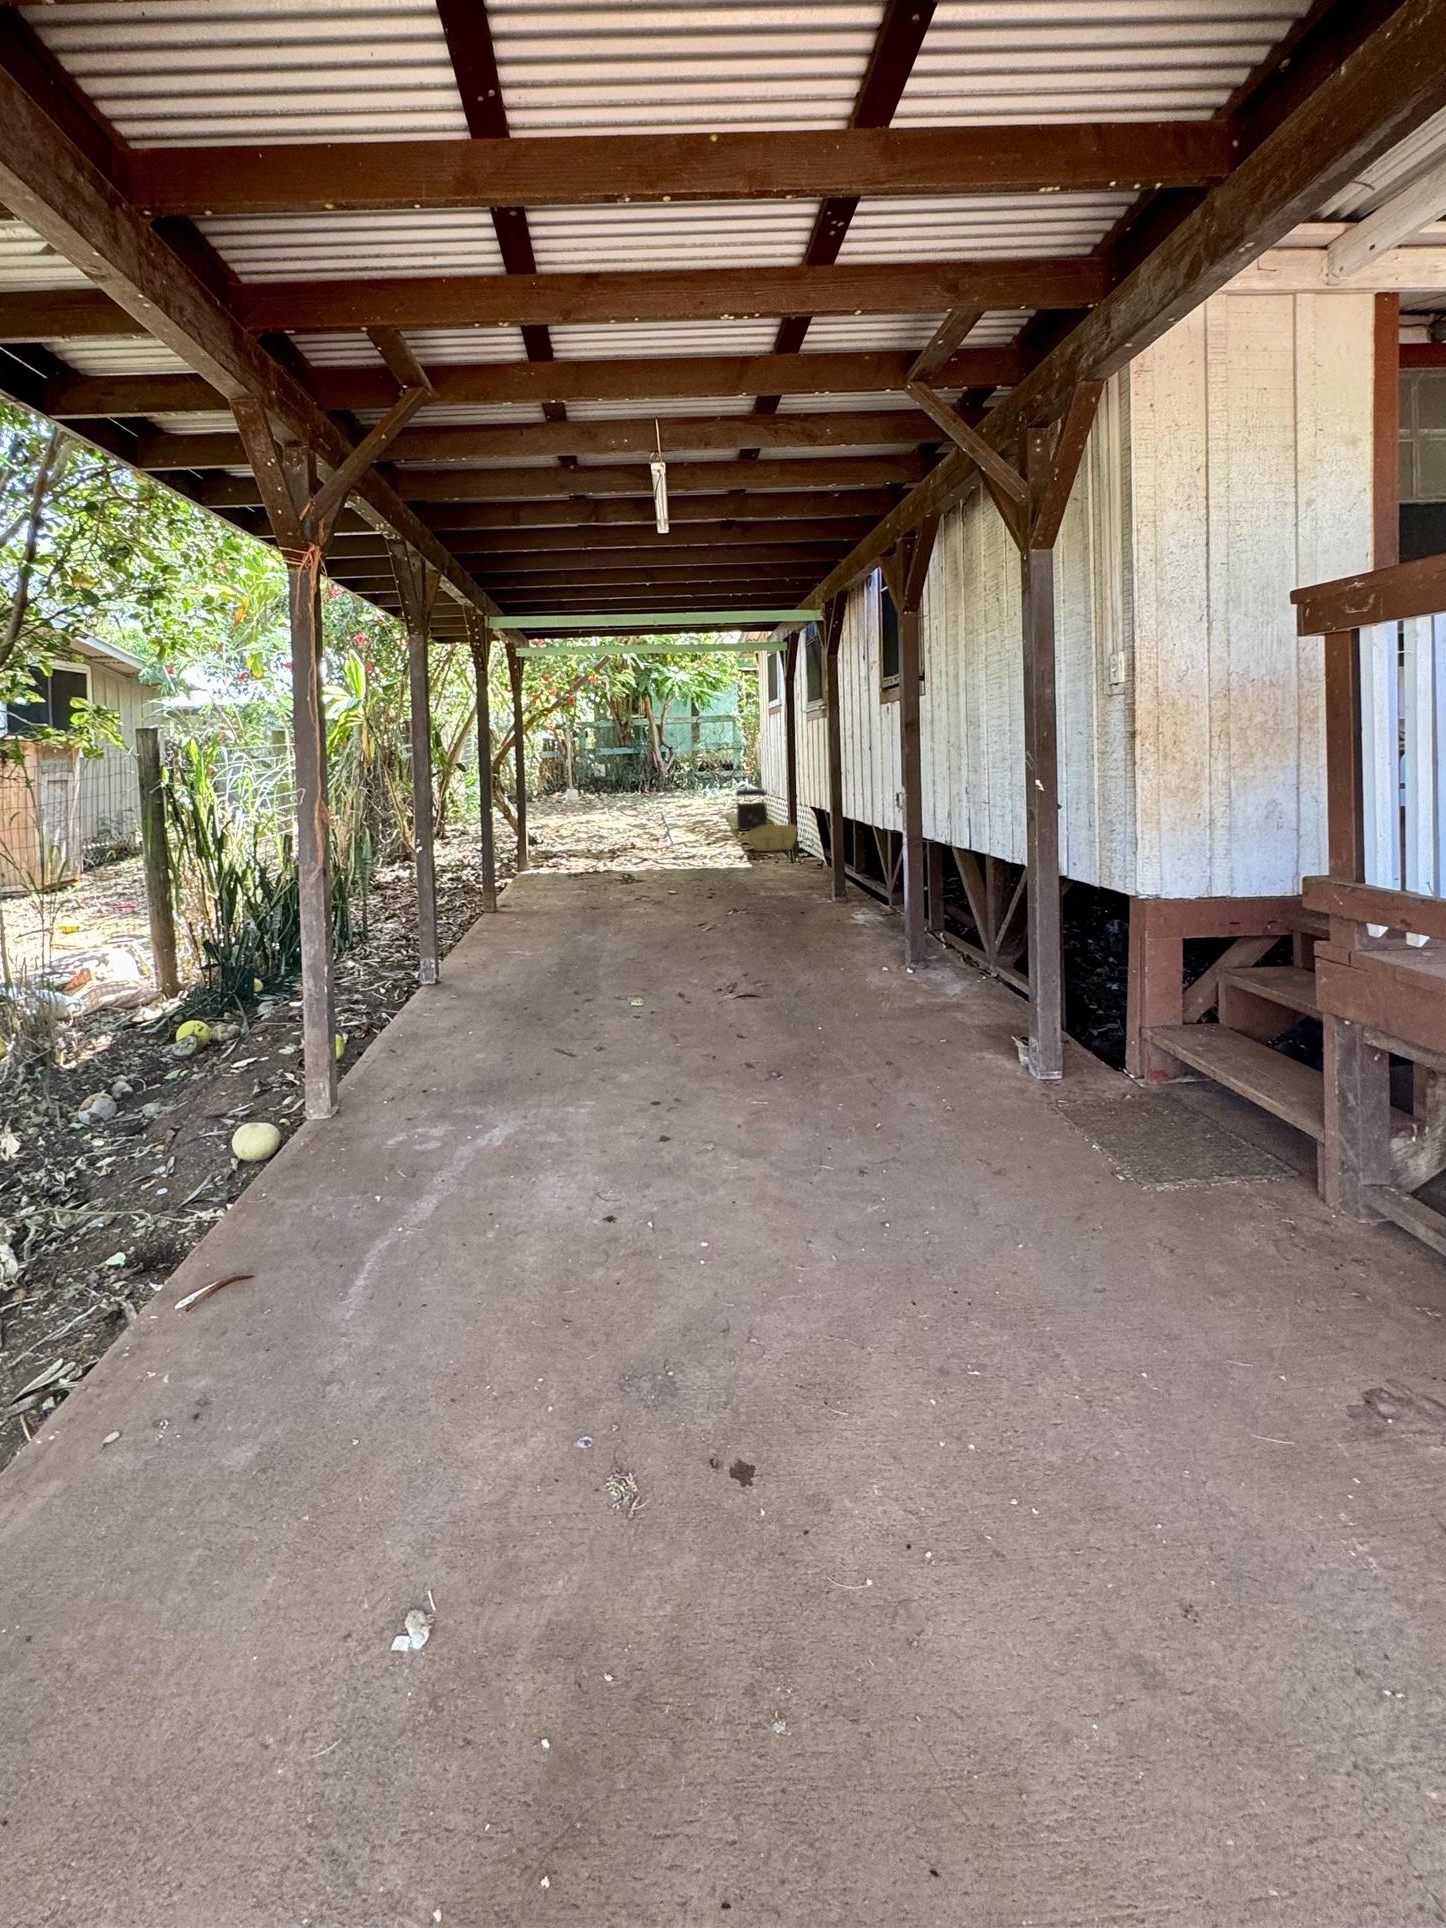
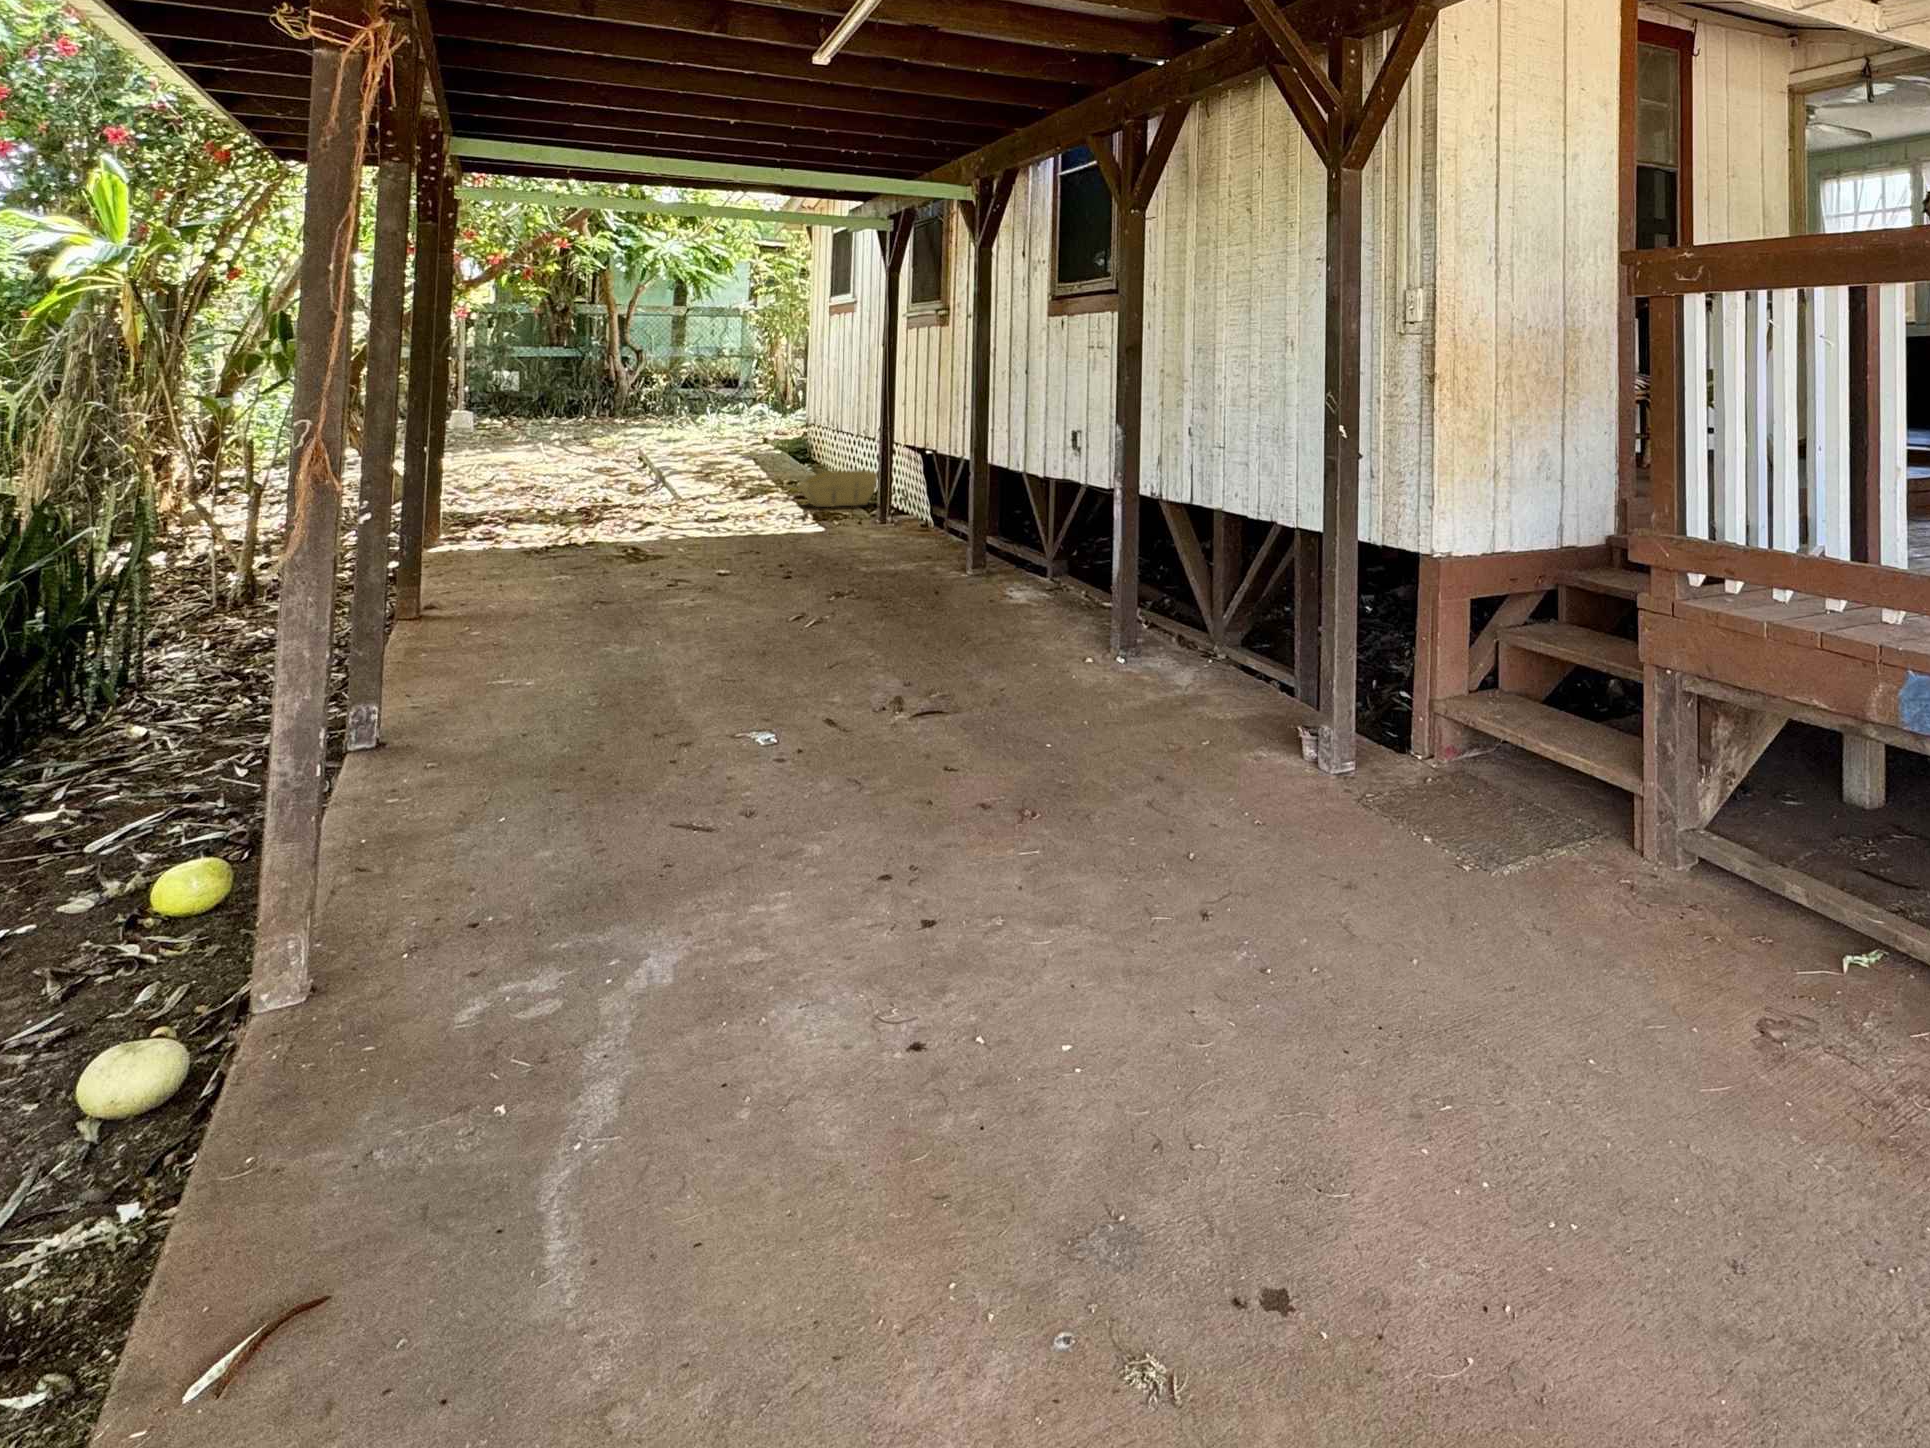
toolbox: present [735,789,767,831] -> none [769,419,817,478]

